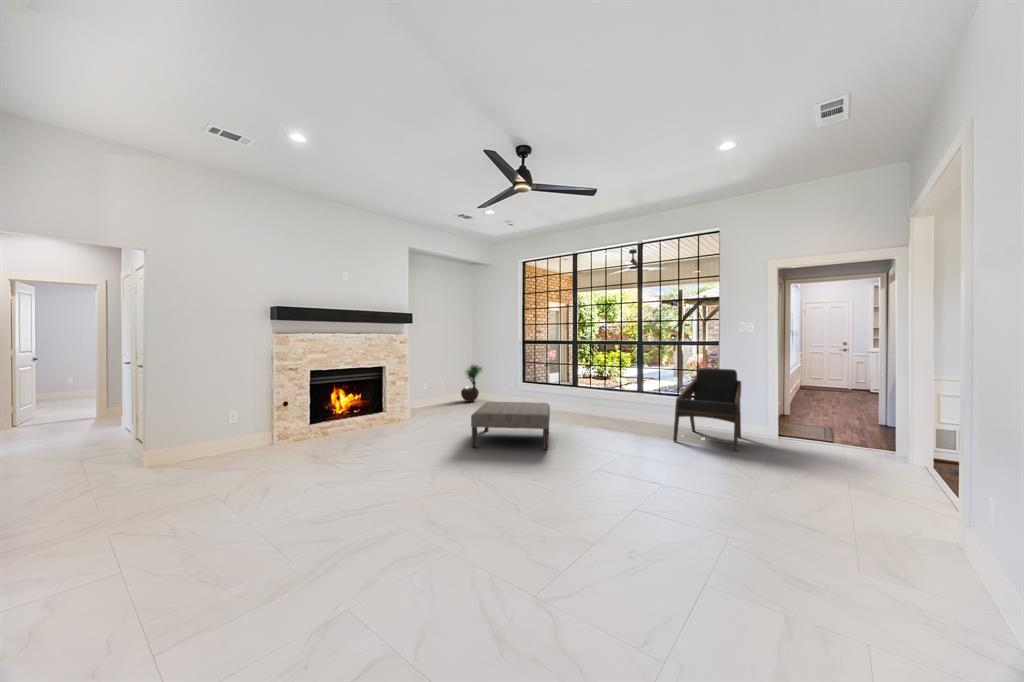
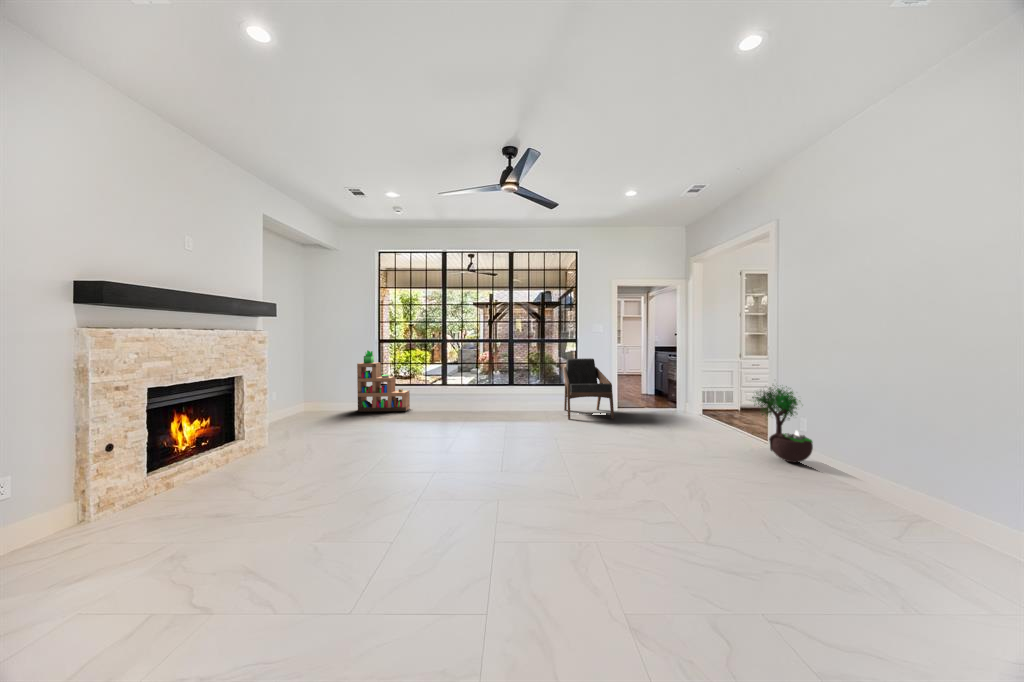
bookshelf: none [497,351,540,409] -> present [357,351,410,412]
potted tree: present [461,365,482,402] -> present [753,386,813,462]
ottoman: present [471,402,550,449] -> none [399,400,498,456]

